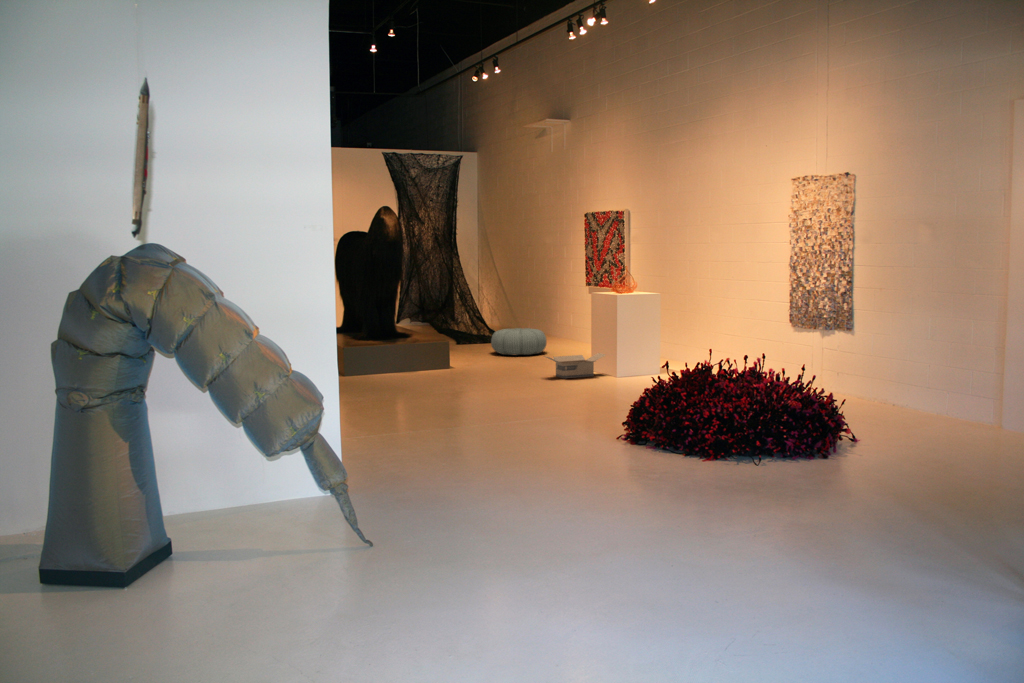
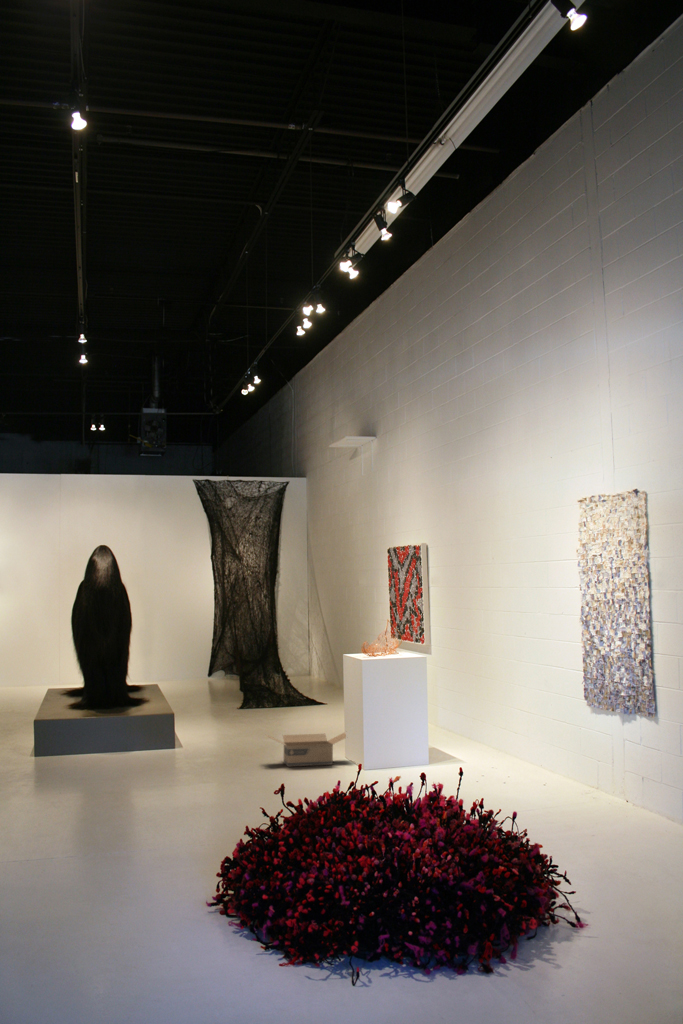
pouf: present [491,328,547,355] -> none [254,691,325,727]

